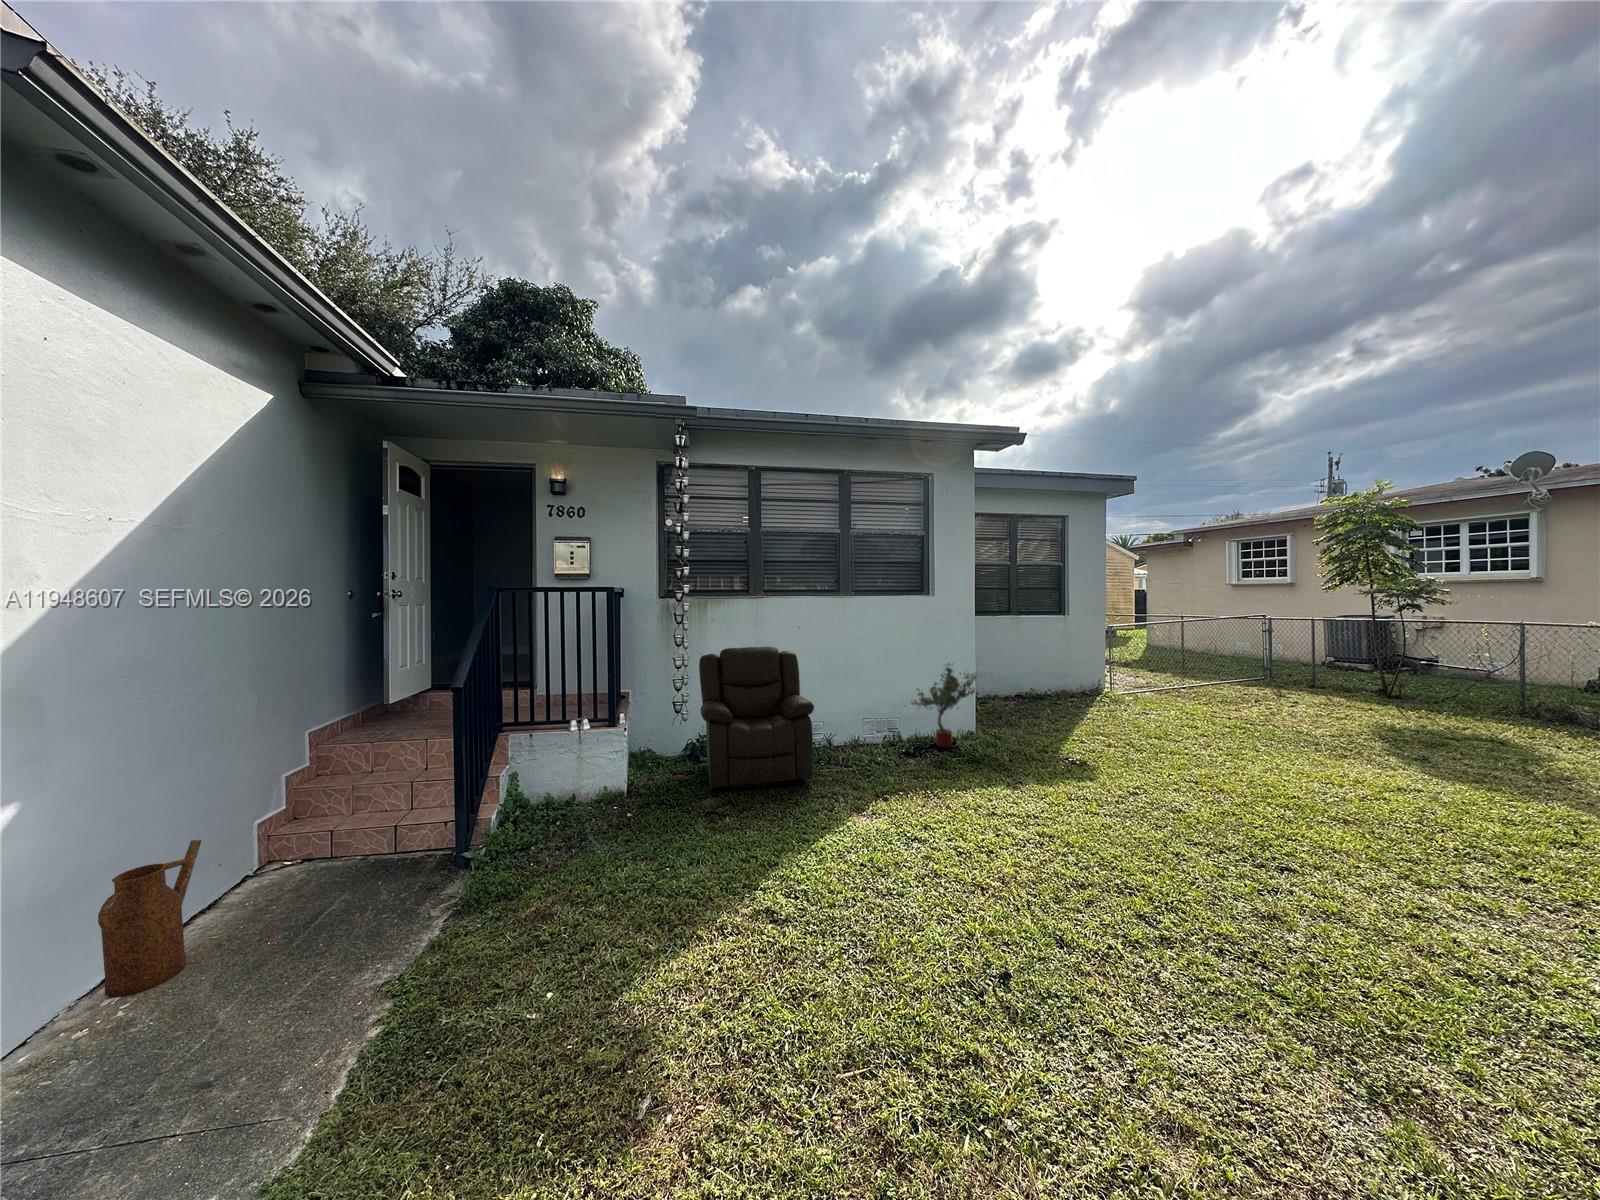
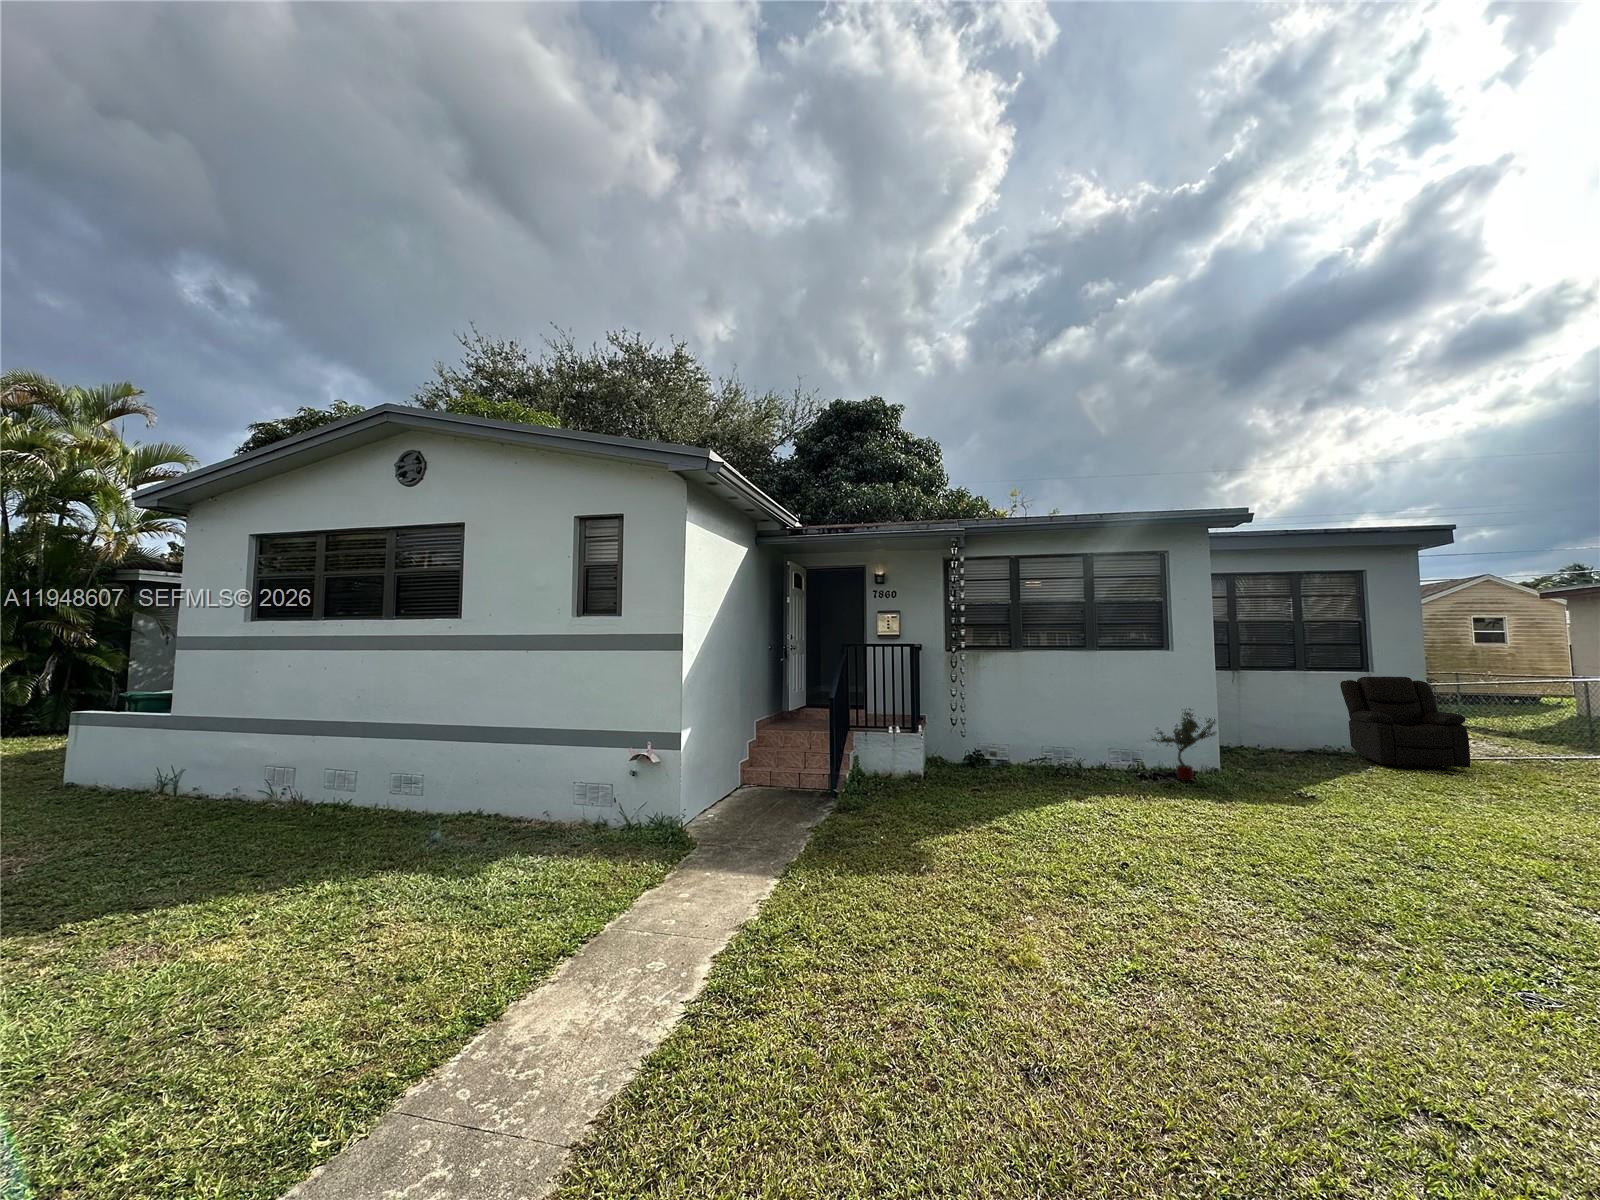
chair: present [699,647,814,789] -> present [1340,676,1470,770]
watering can: present [98,840,201,997] -> none [728,754,749,806]

